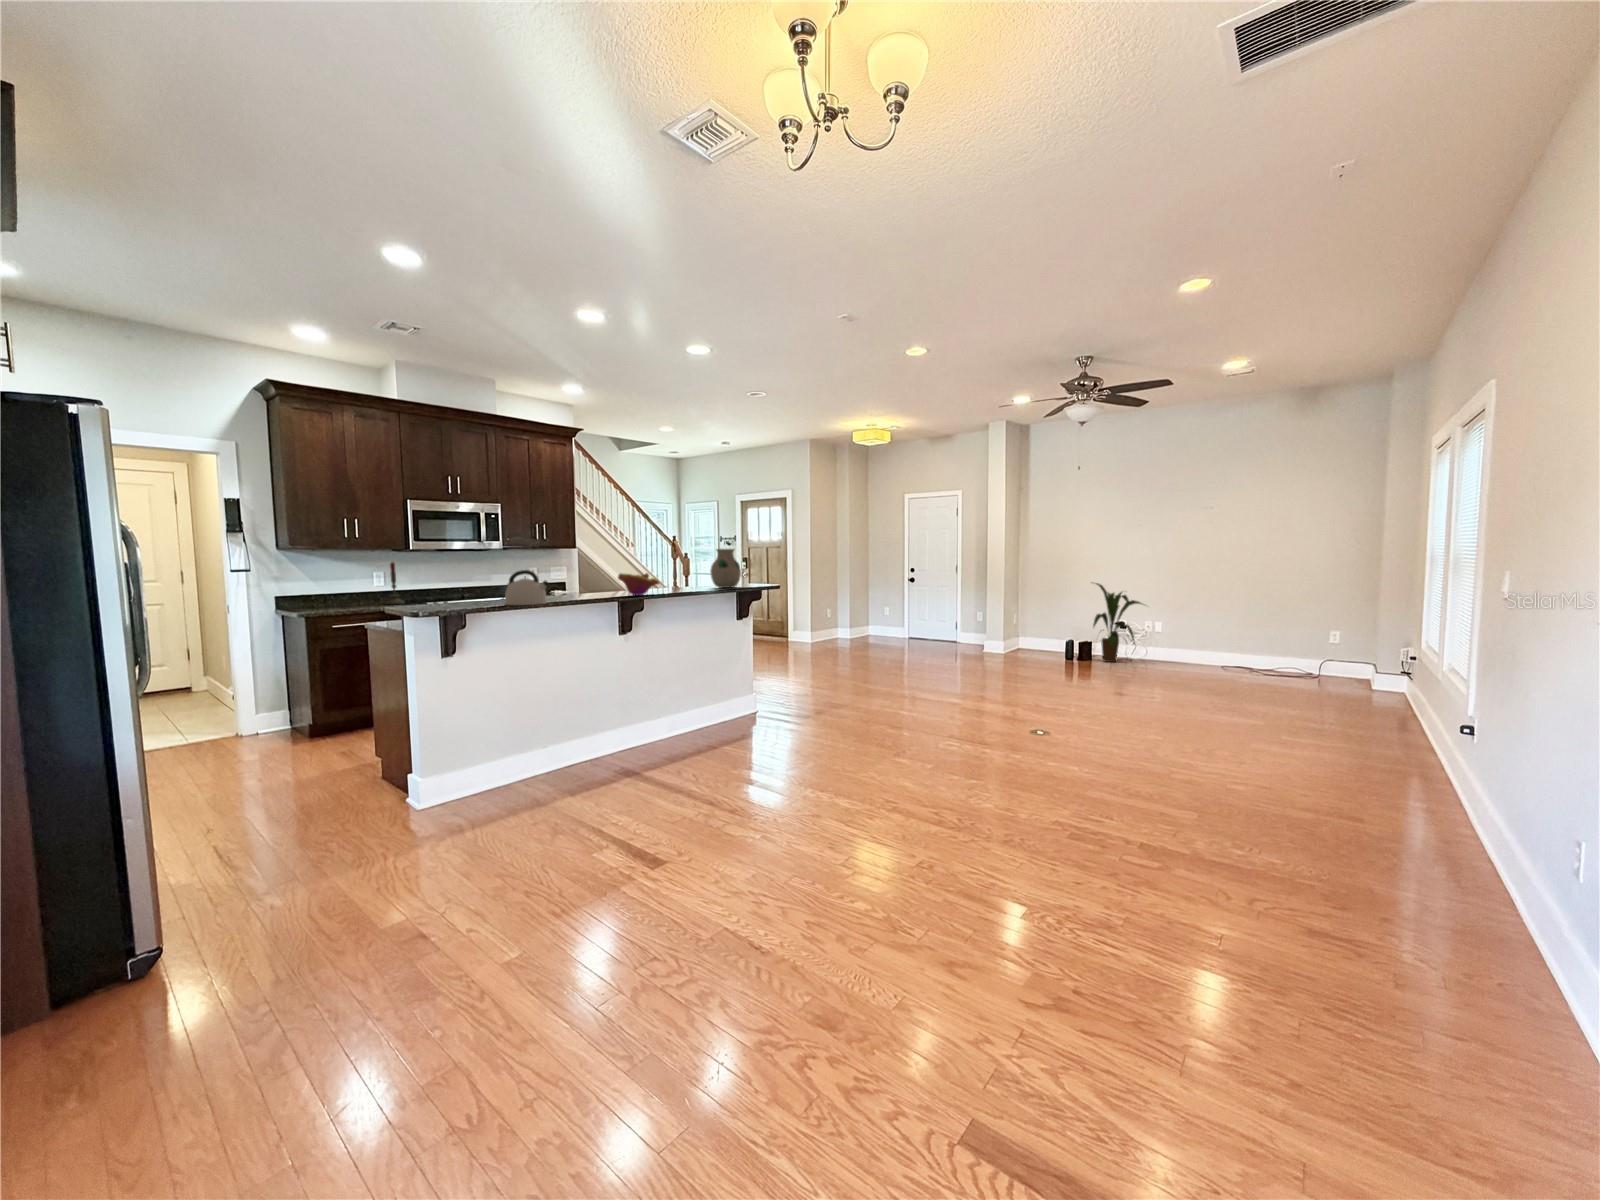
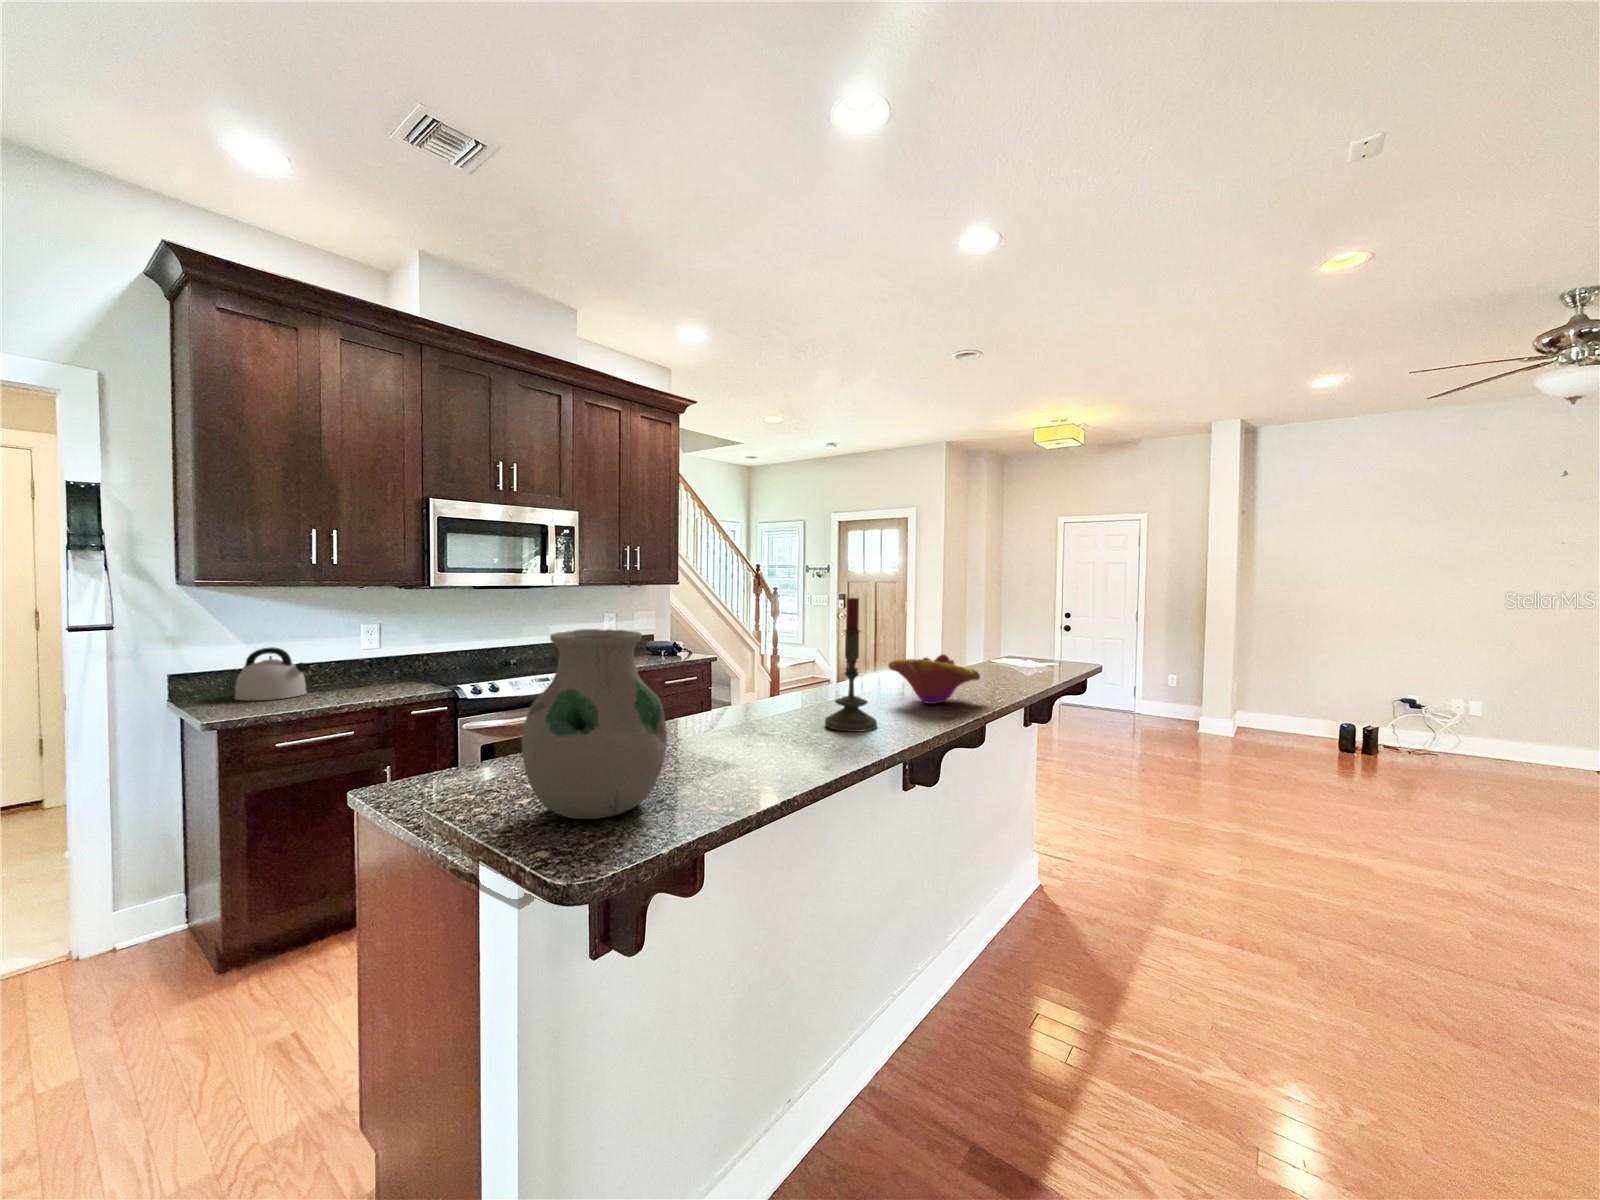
vase: present [710,549,741,588] -> present [522,629,667,819]
candle: present [385,562,404,604] -> present [825,597,877,732]
kettle: present [505,570,550,605] -> present [234,647,307,700]
house plant: present [1093,583,1142,662] -> none [1383,646,1486,762]

